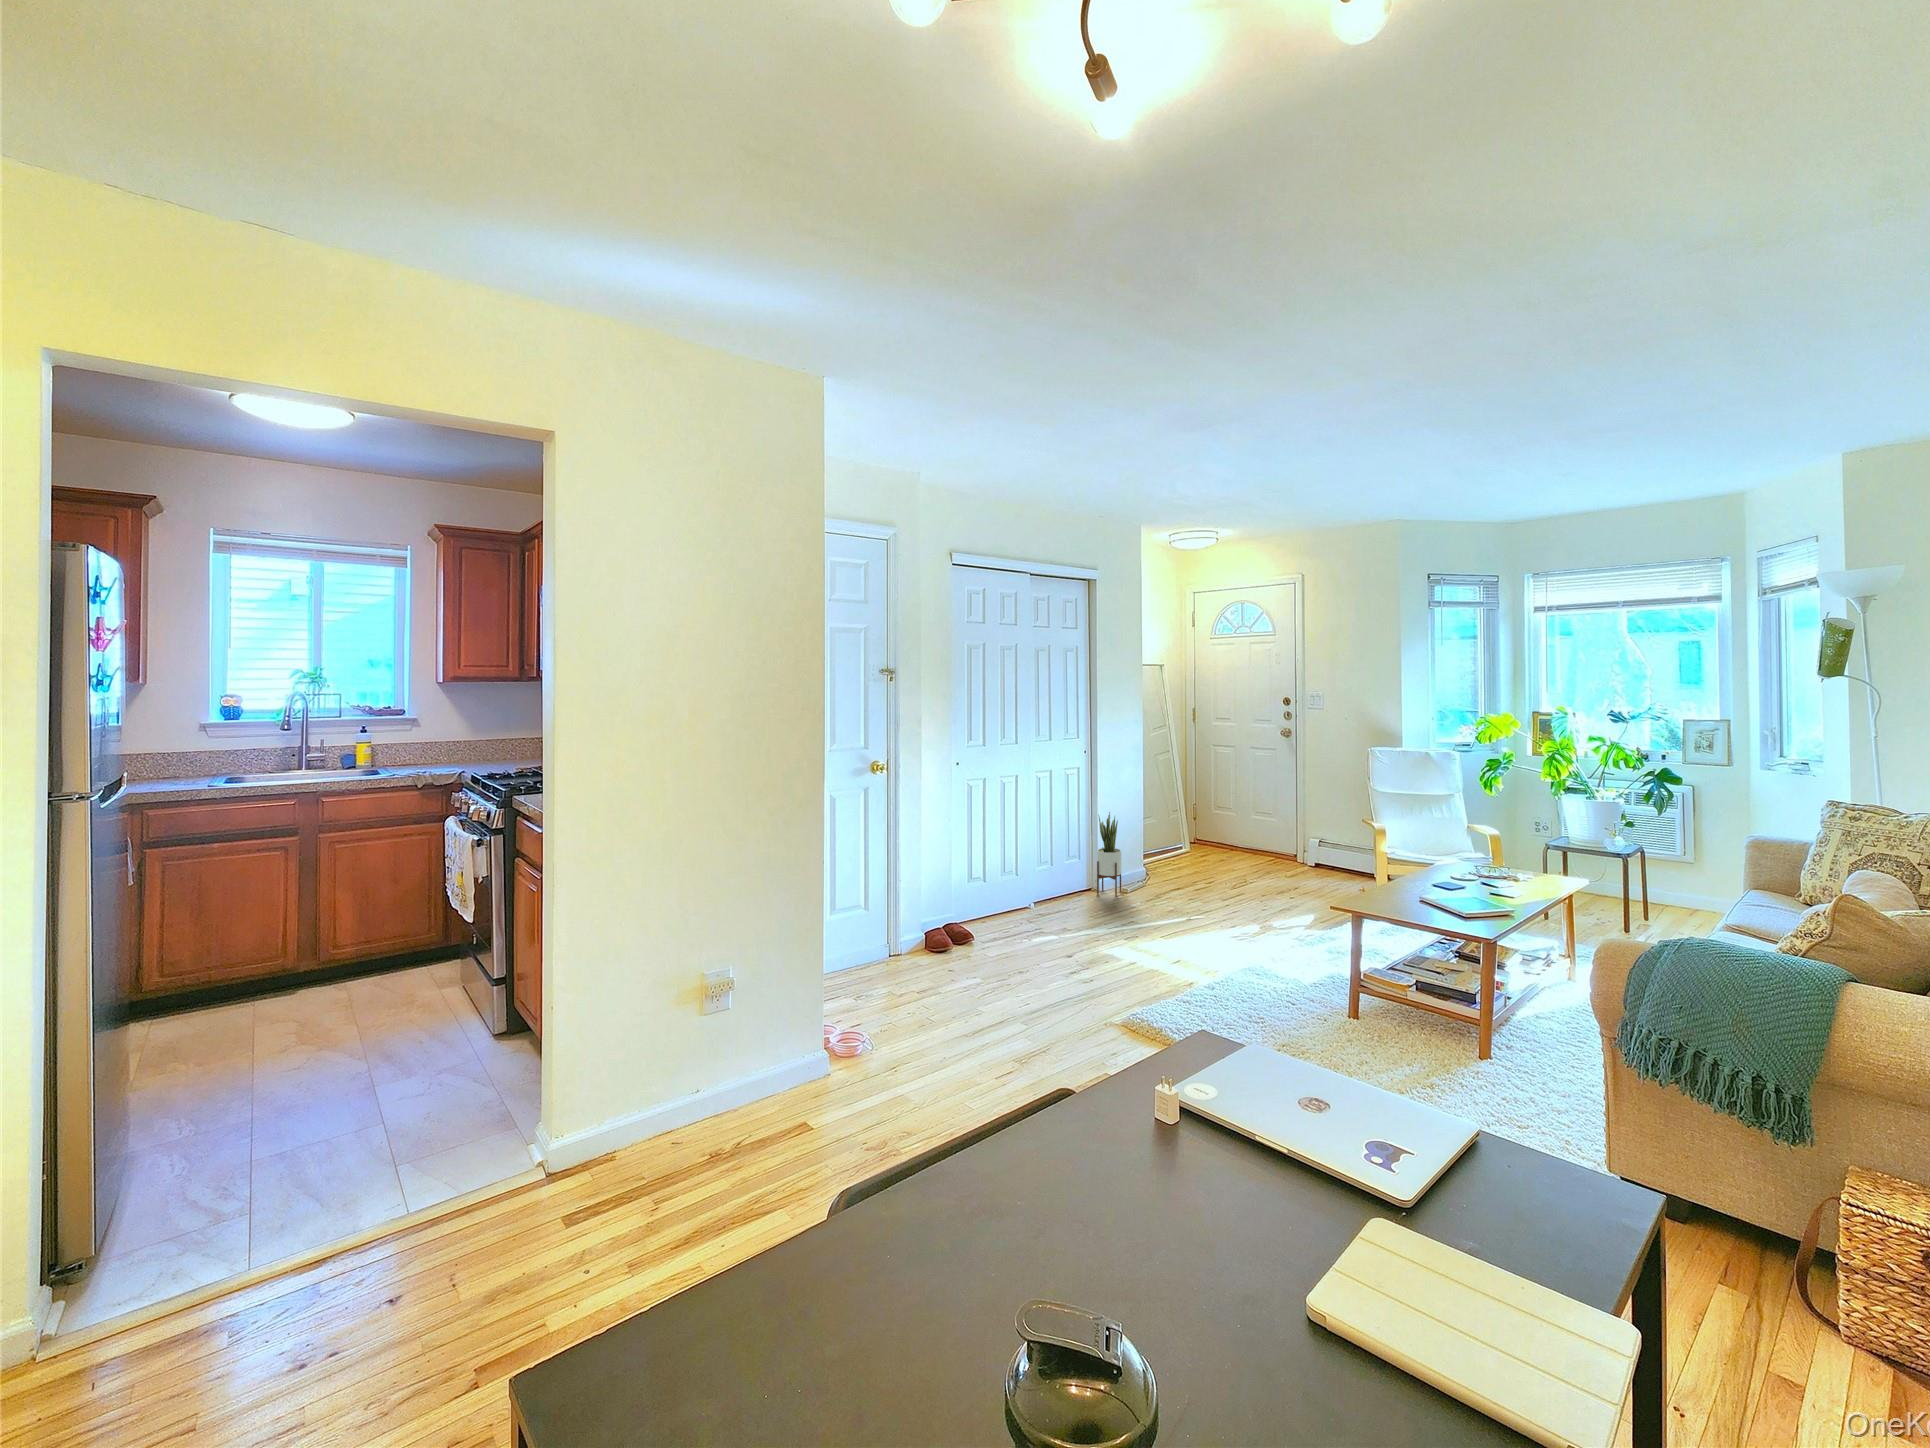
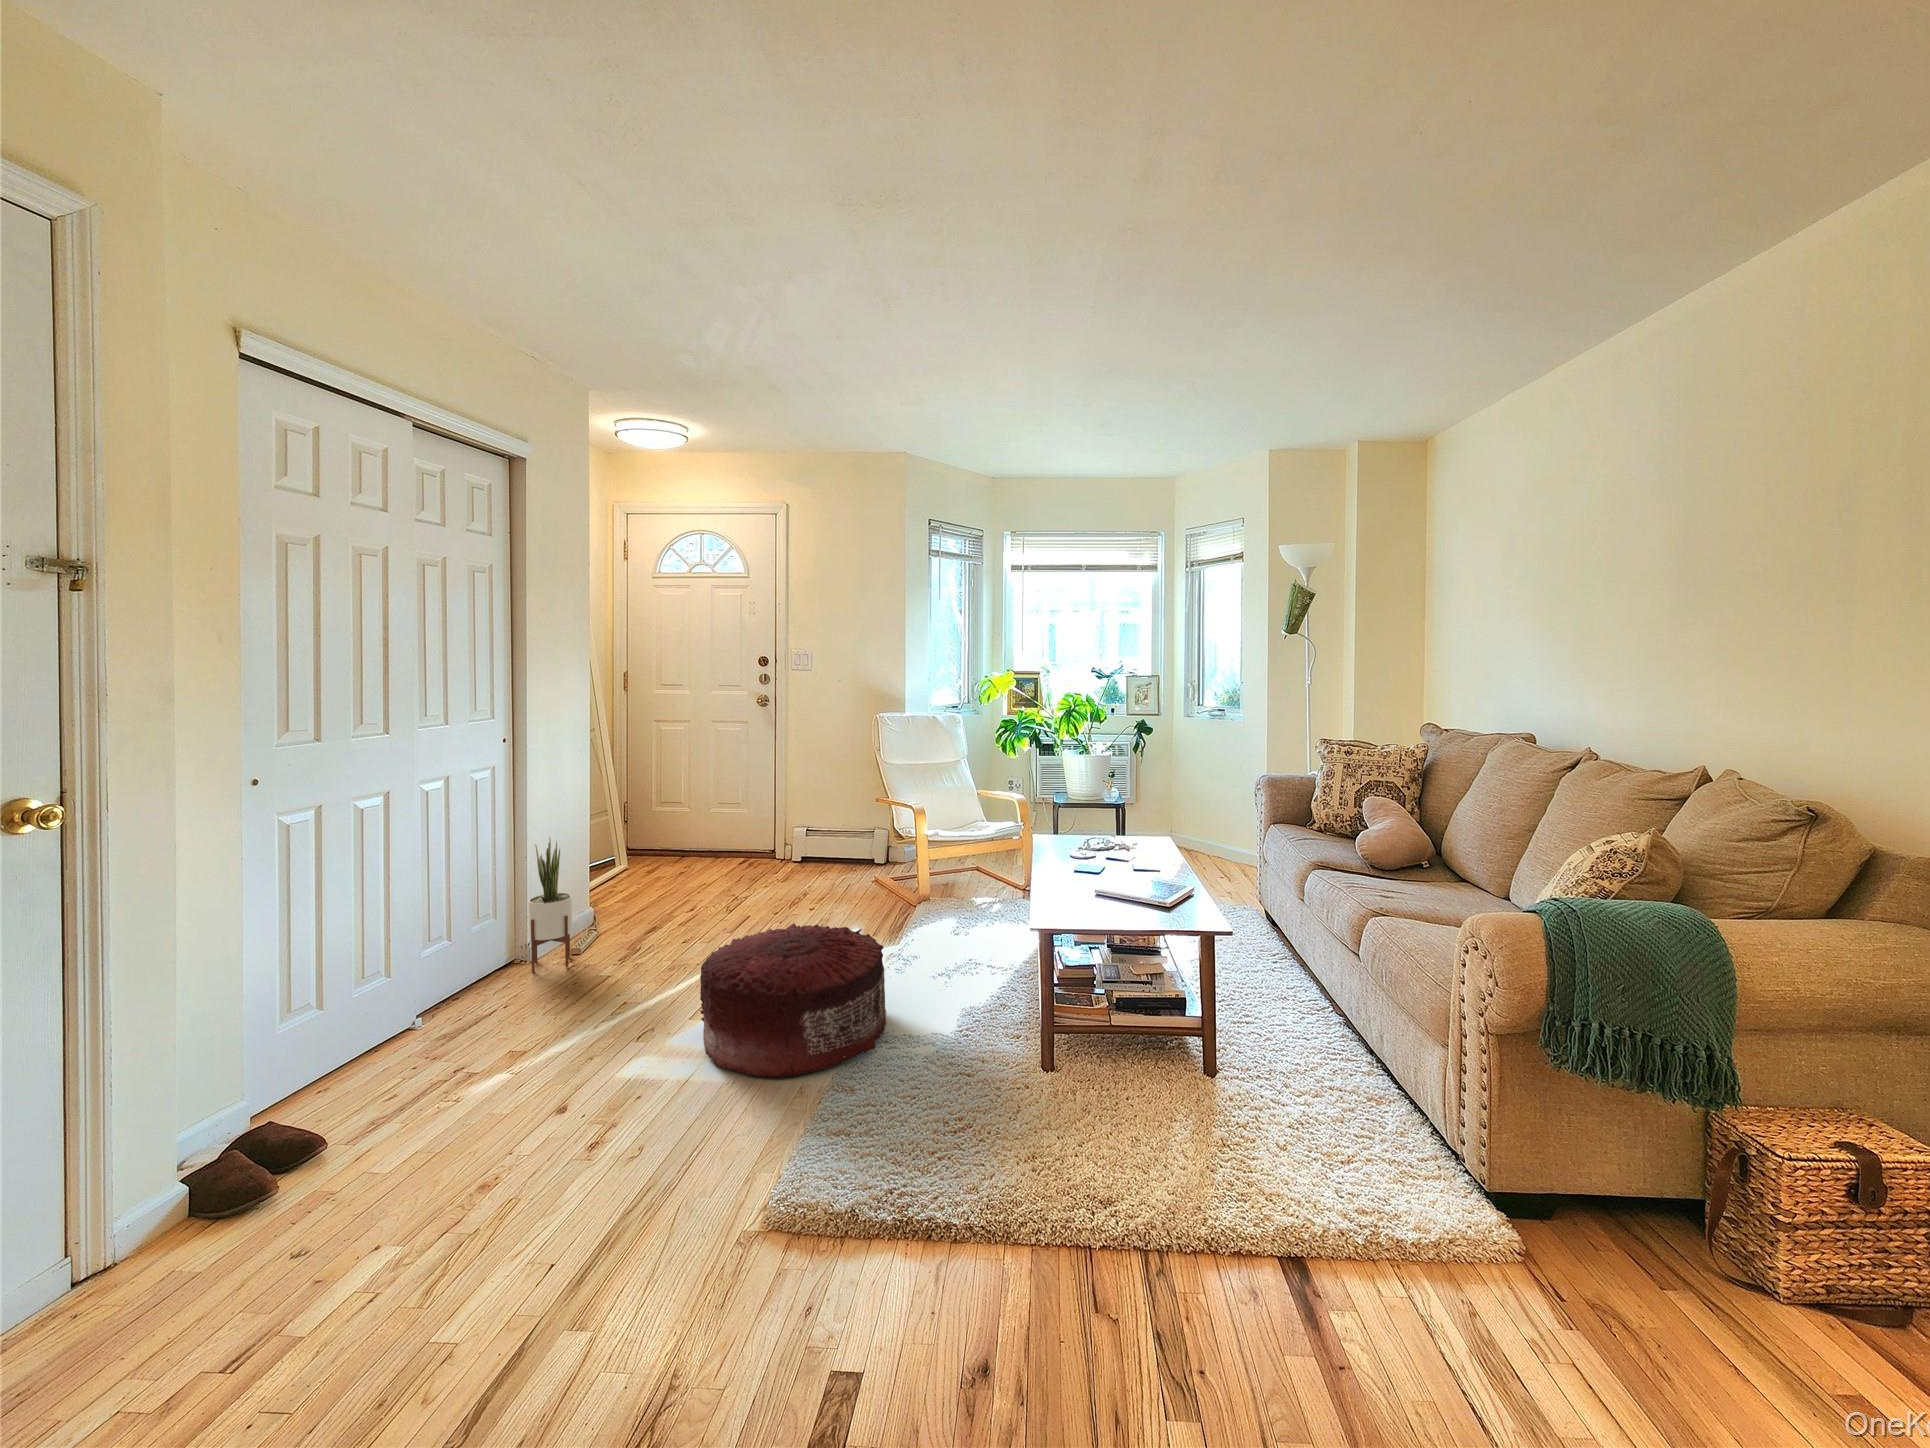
pouf: none [1150,887,1276,977] -> present [700,923,887,1077]

